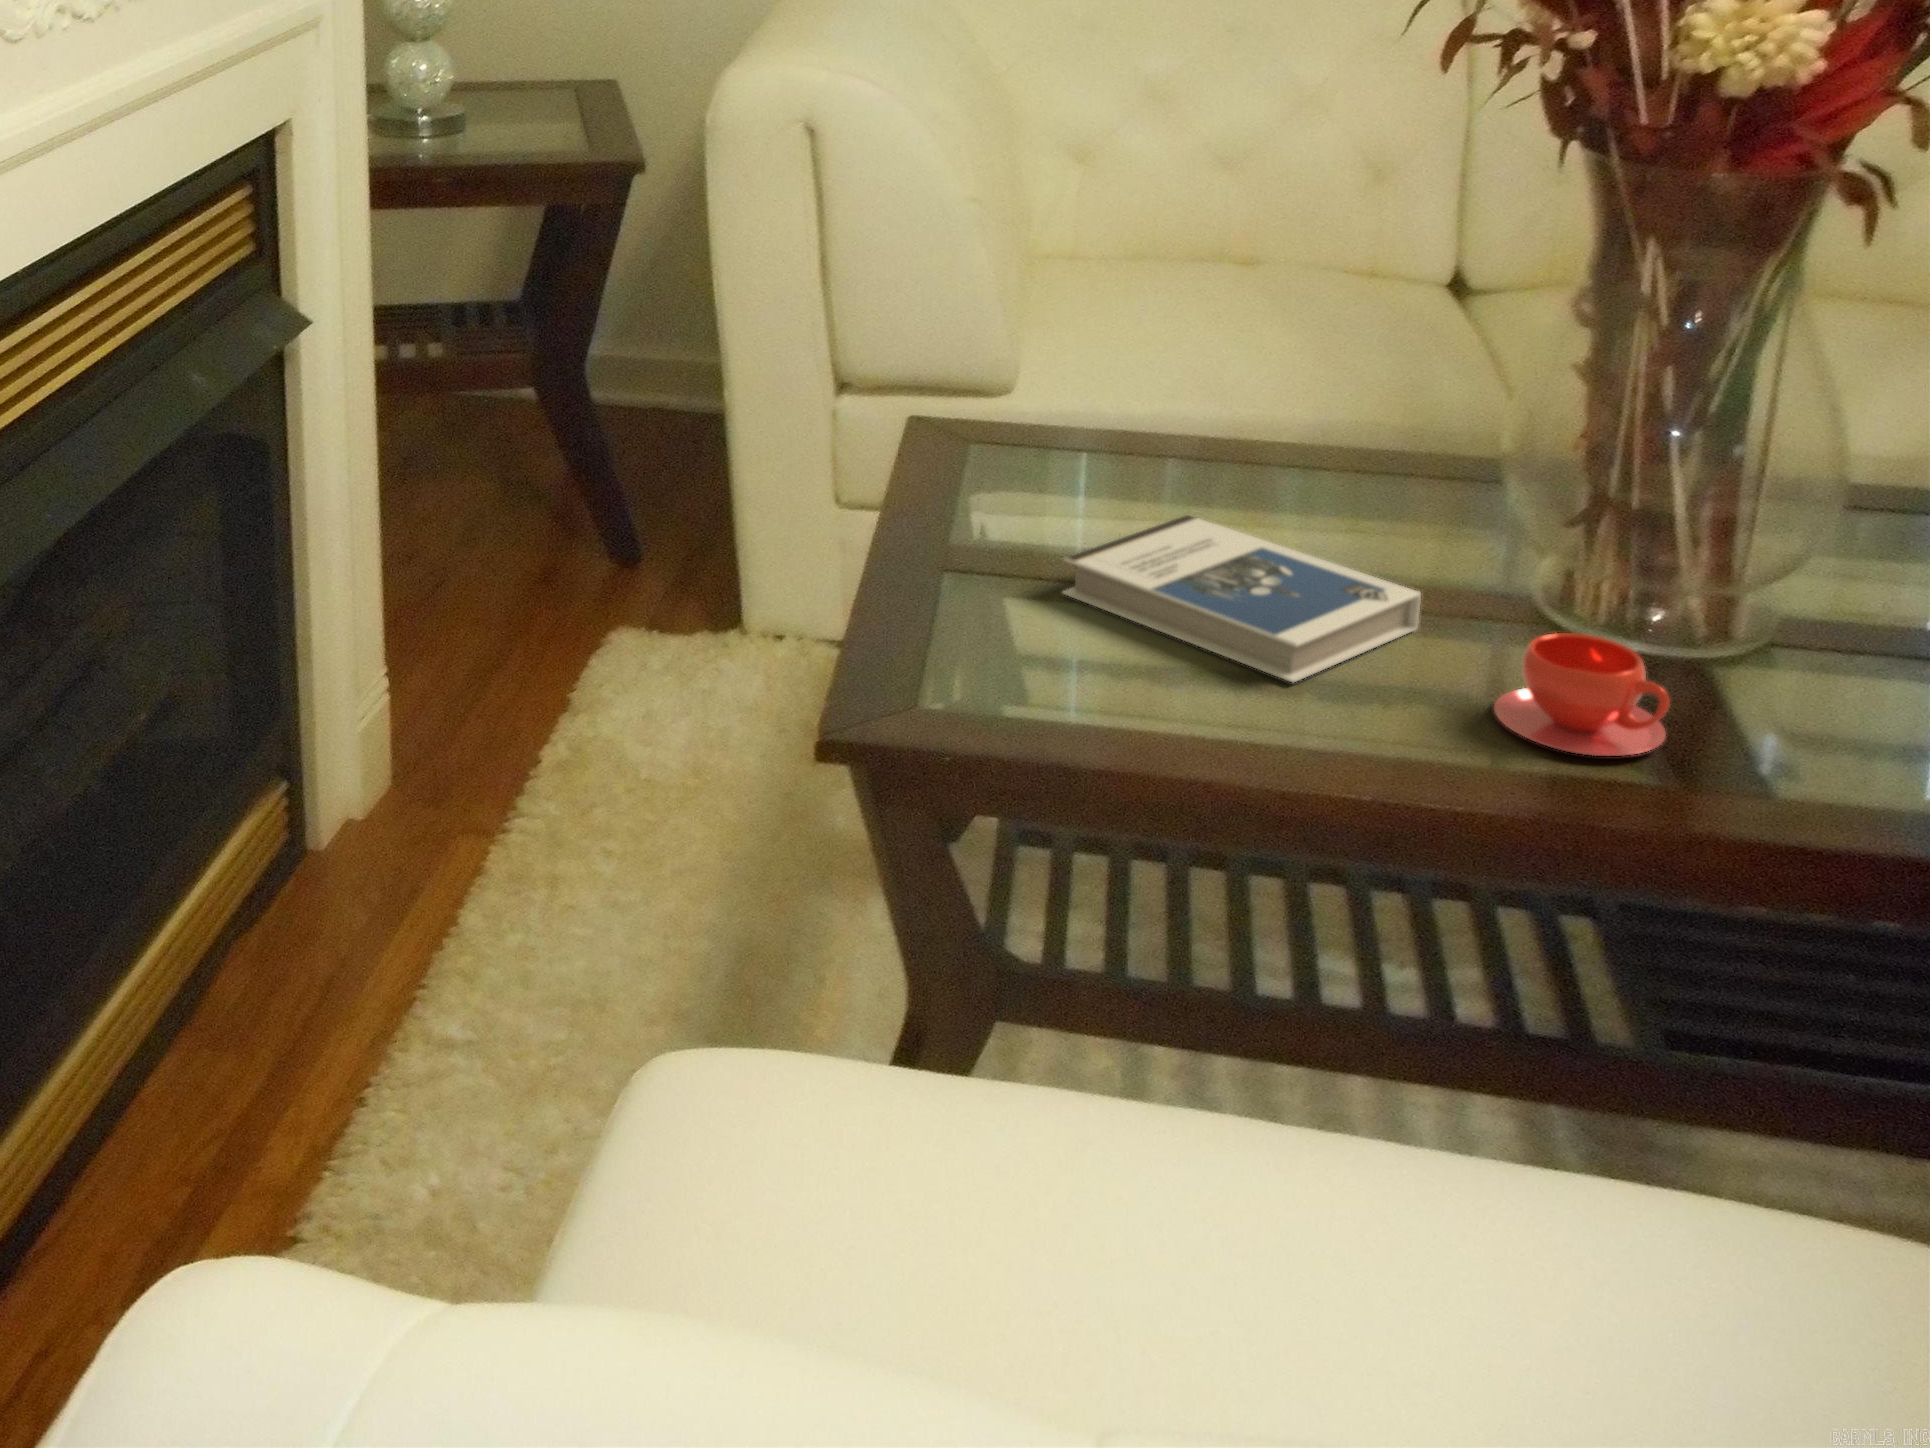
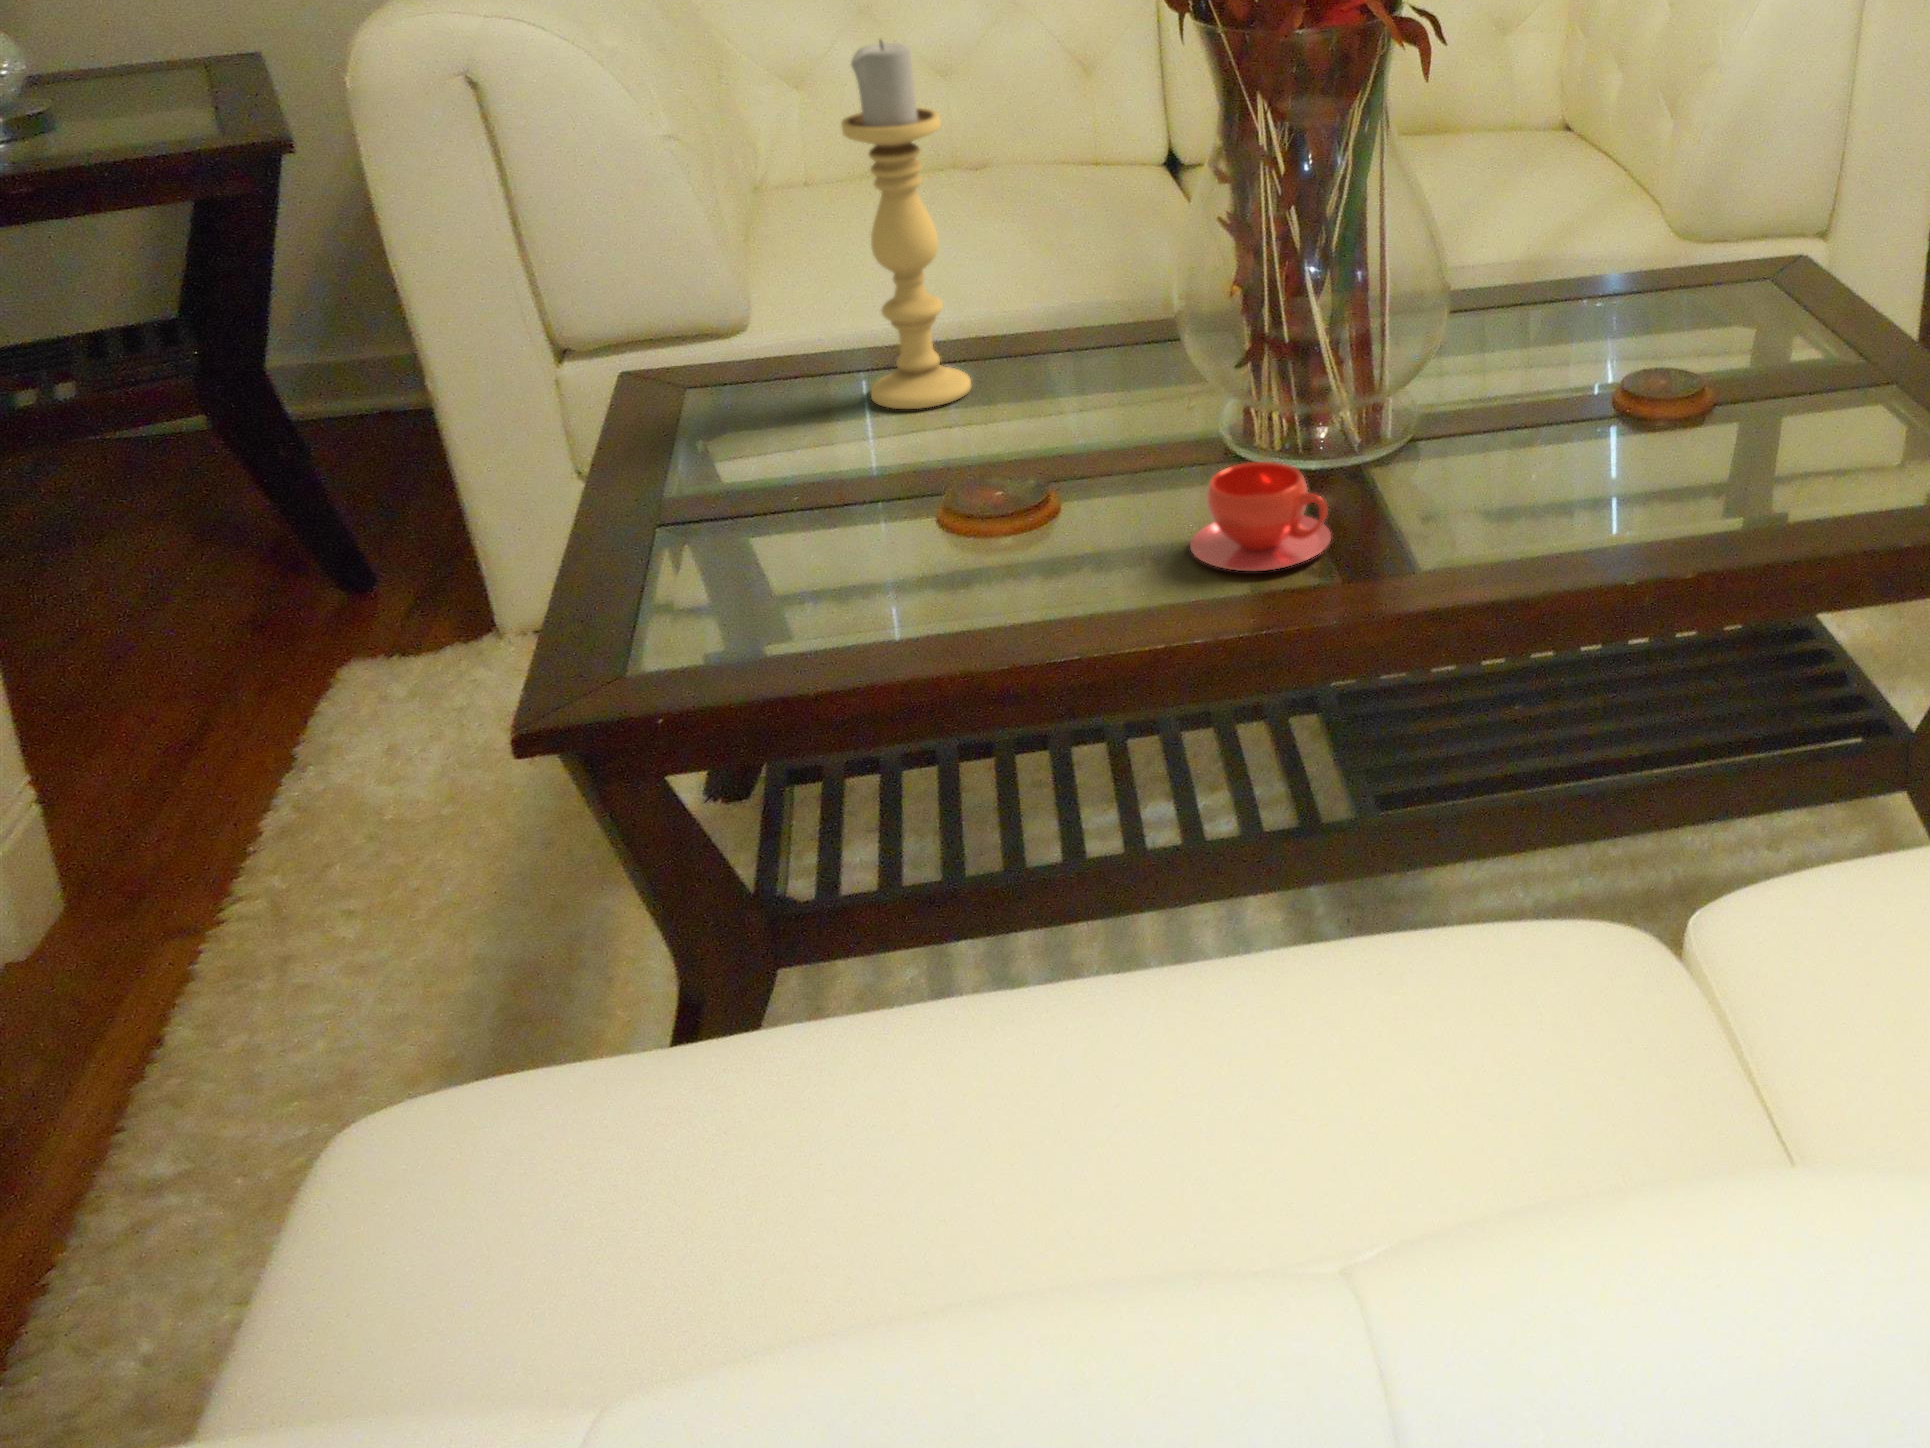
candle holder: none [1145,133,1266,505] -> present [841,40,971,409]
hardback book: present [1063,515,1421,682] -> none [781,420,1125,563]

